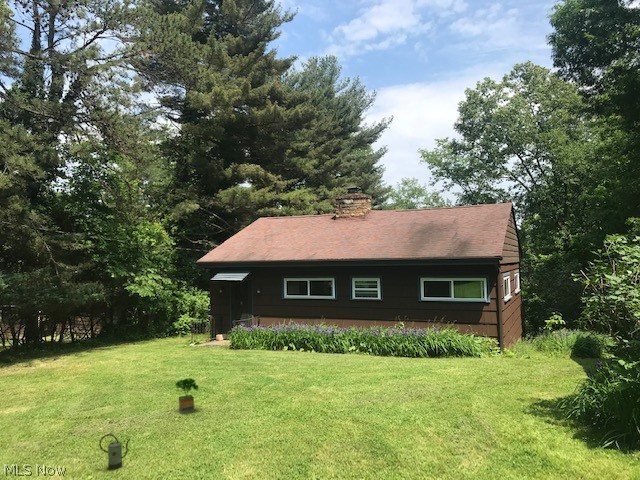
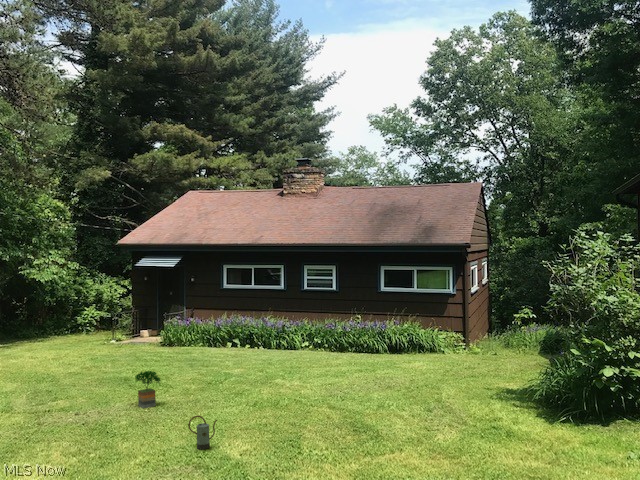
watering can: present [99,434,130,469] -> present [188,416,217,450]

